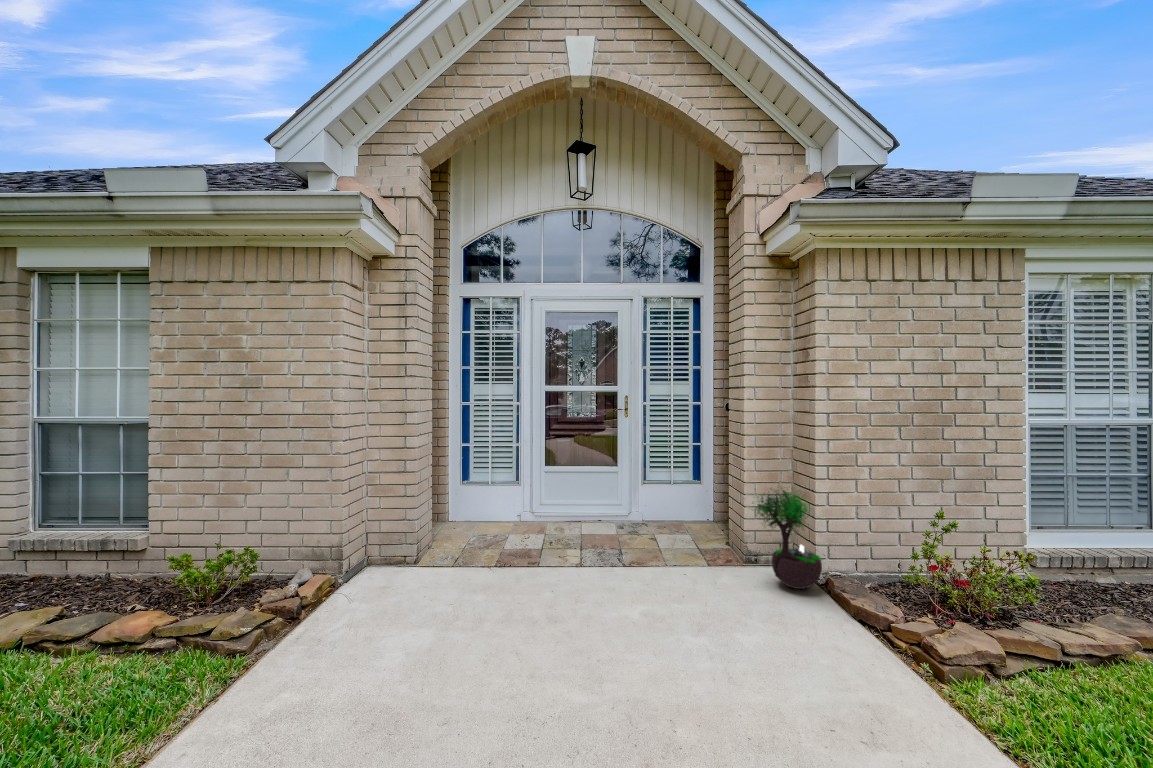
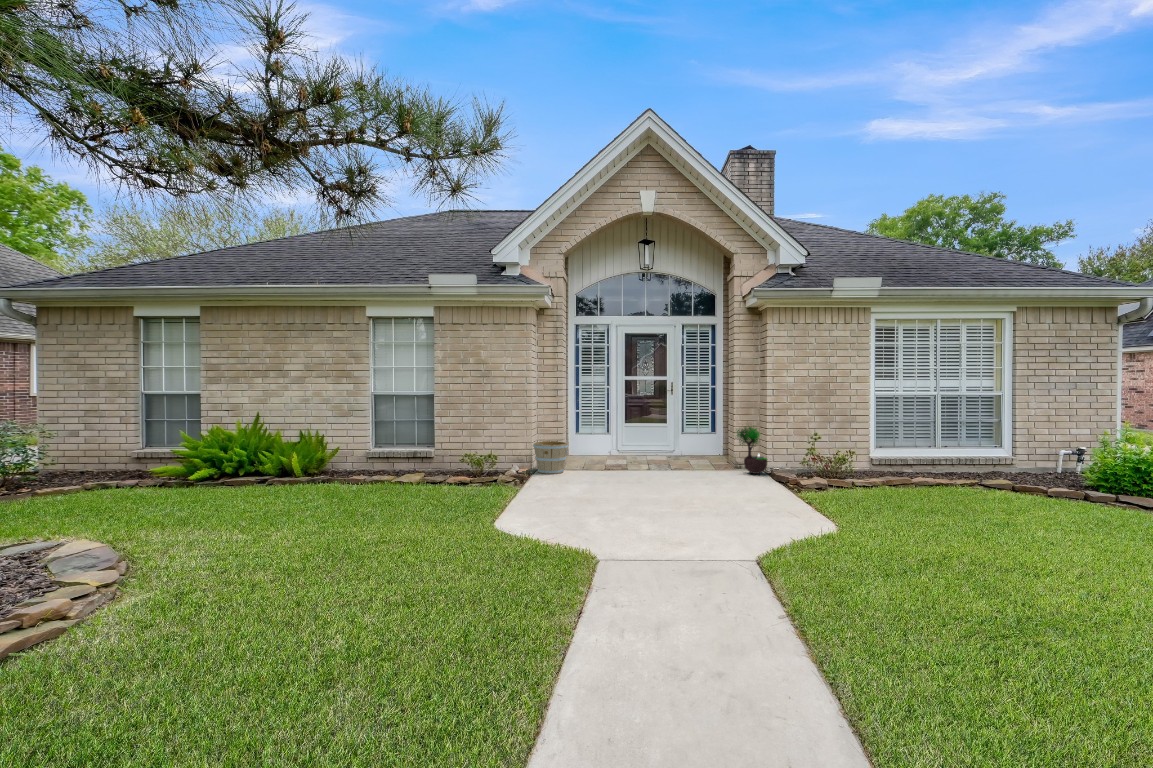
wooden bucket: none [336,514,414,595] -> present [533,441,569,474]

